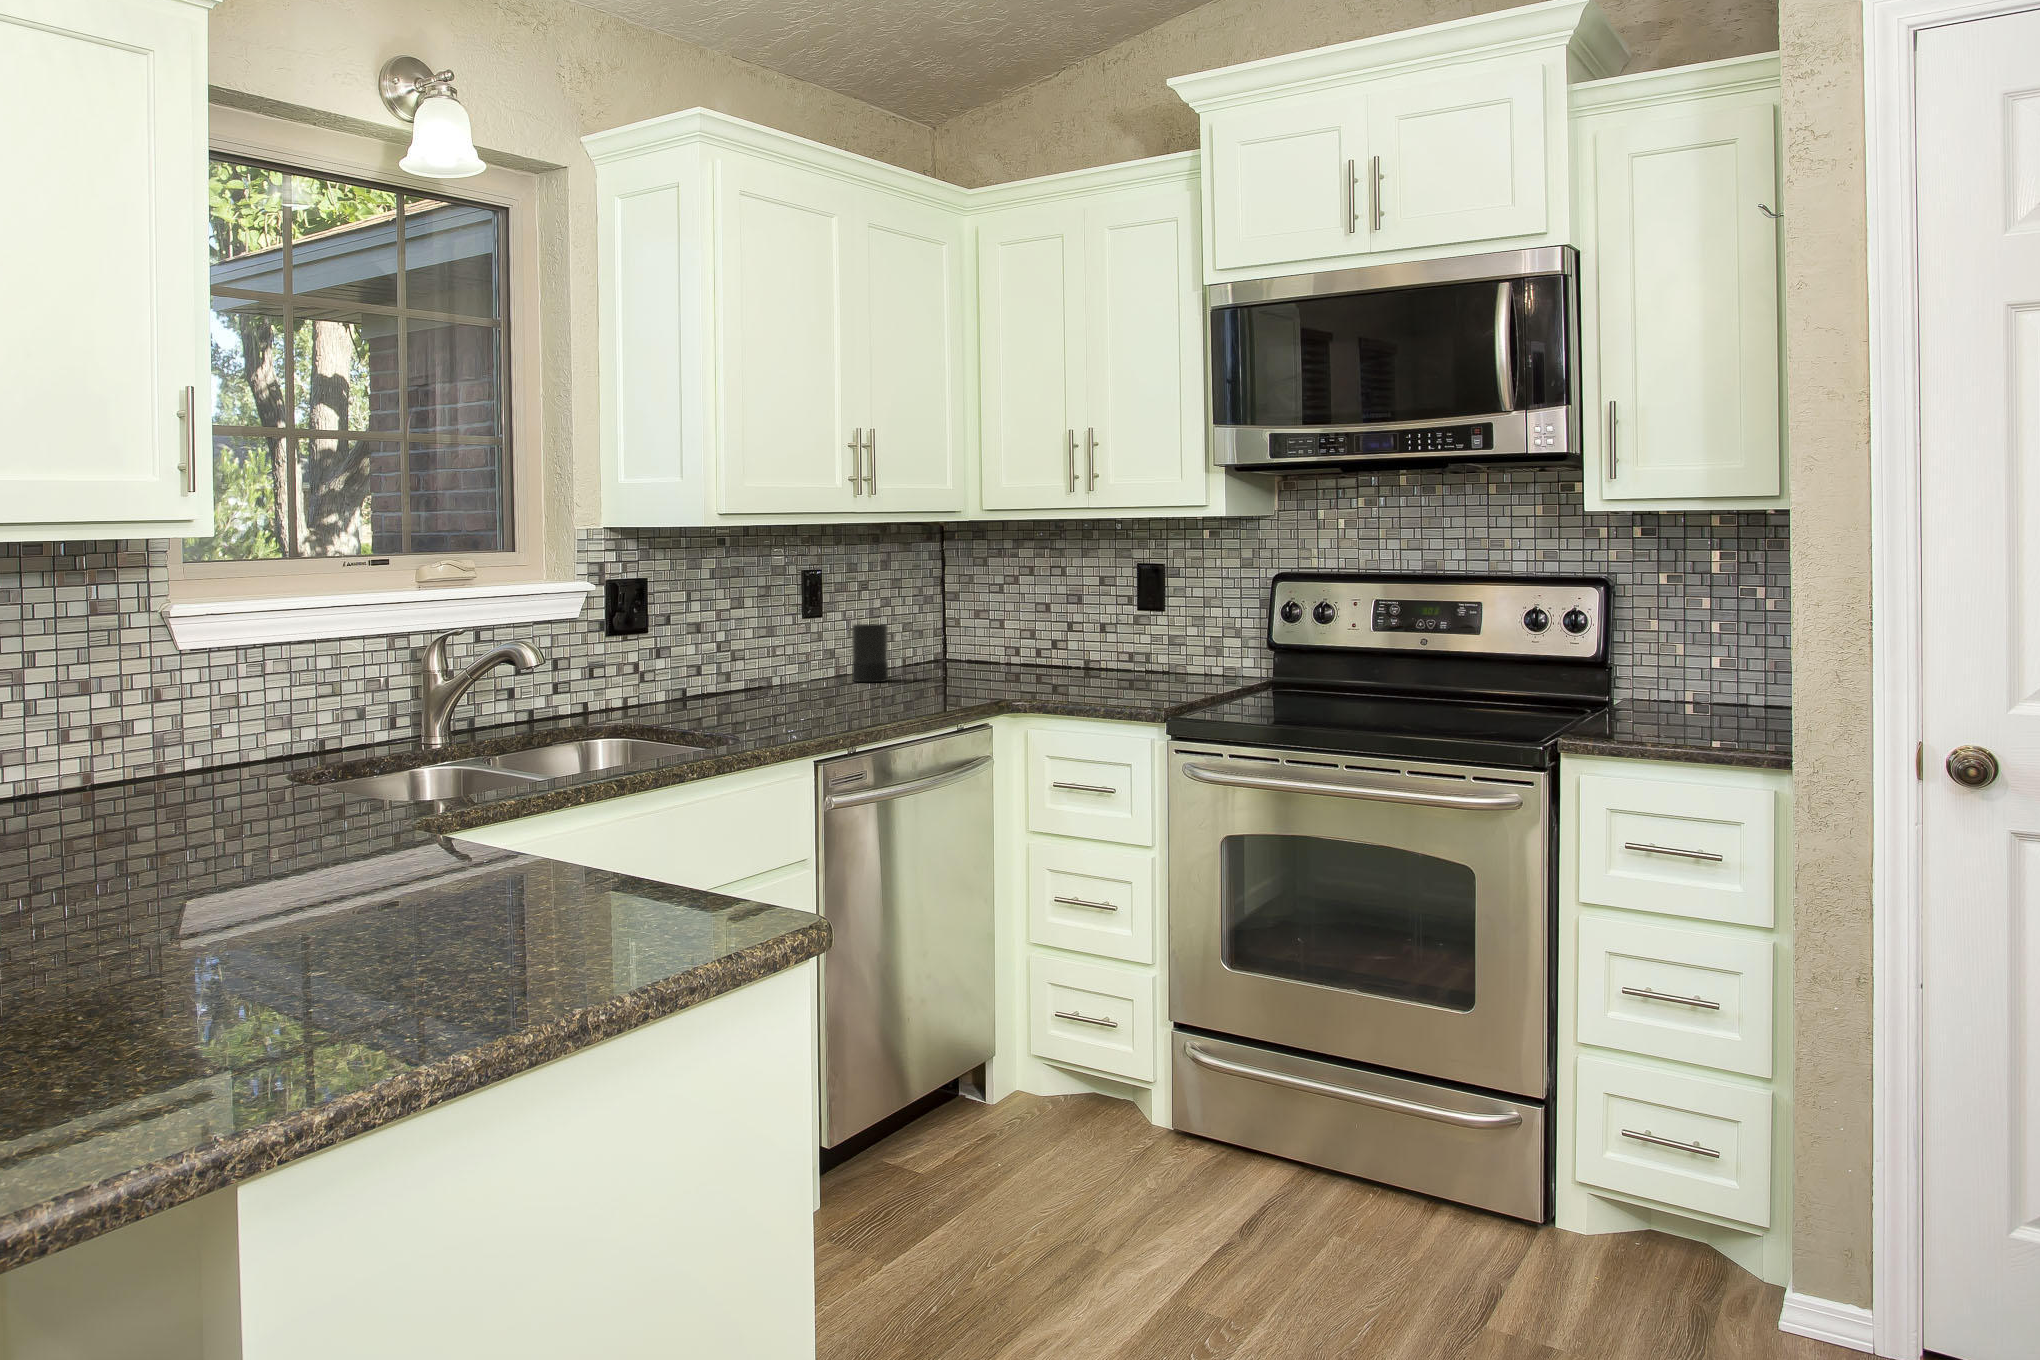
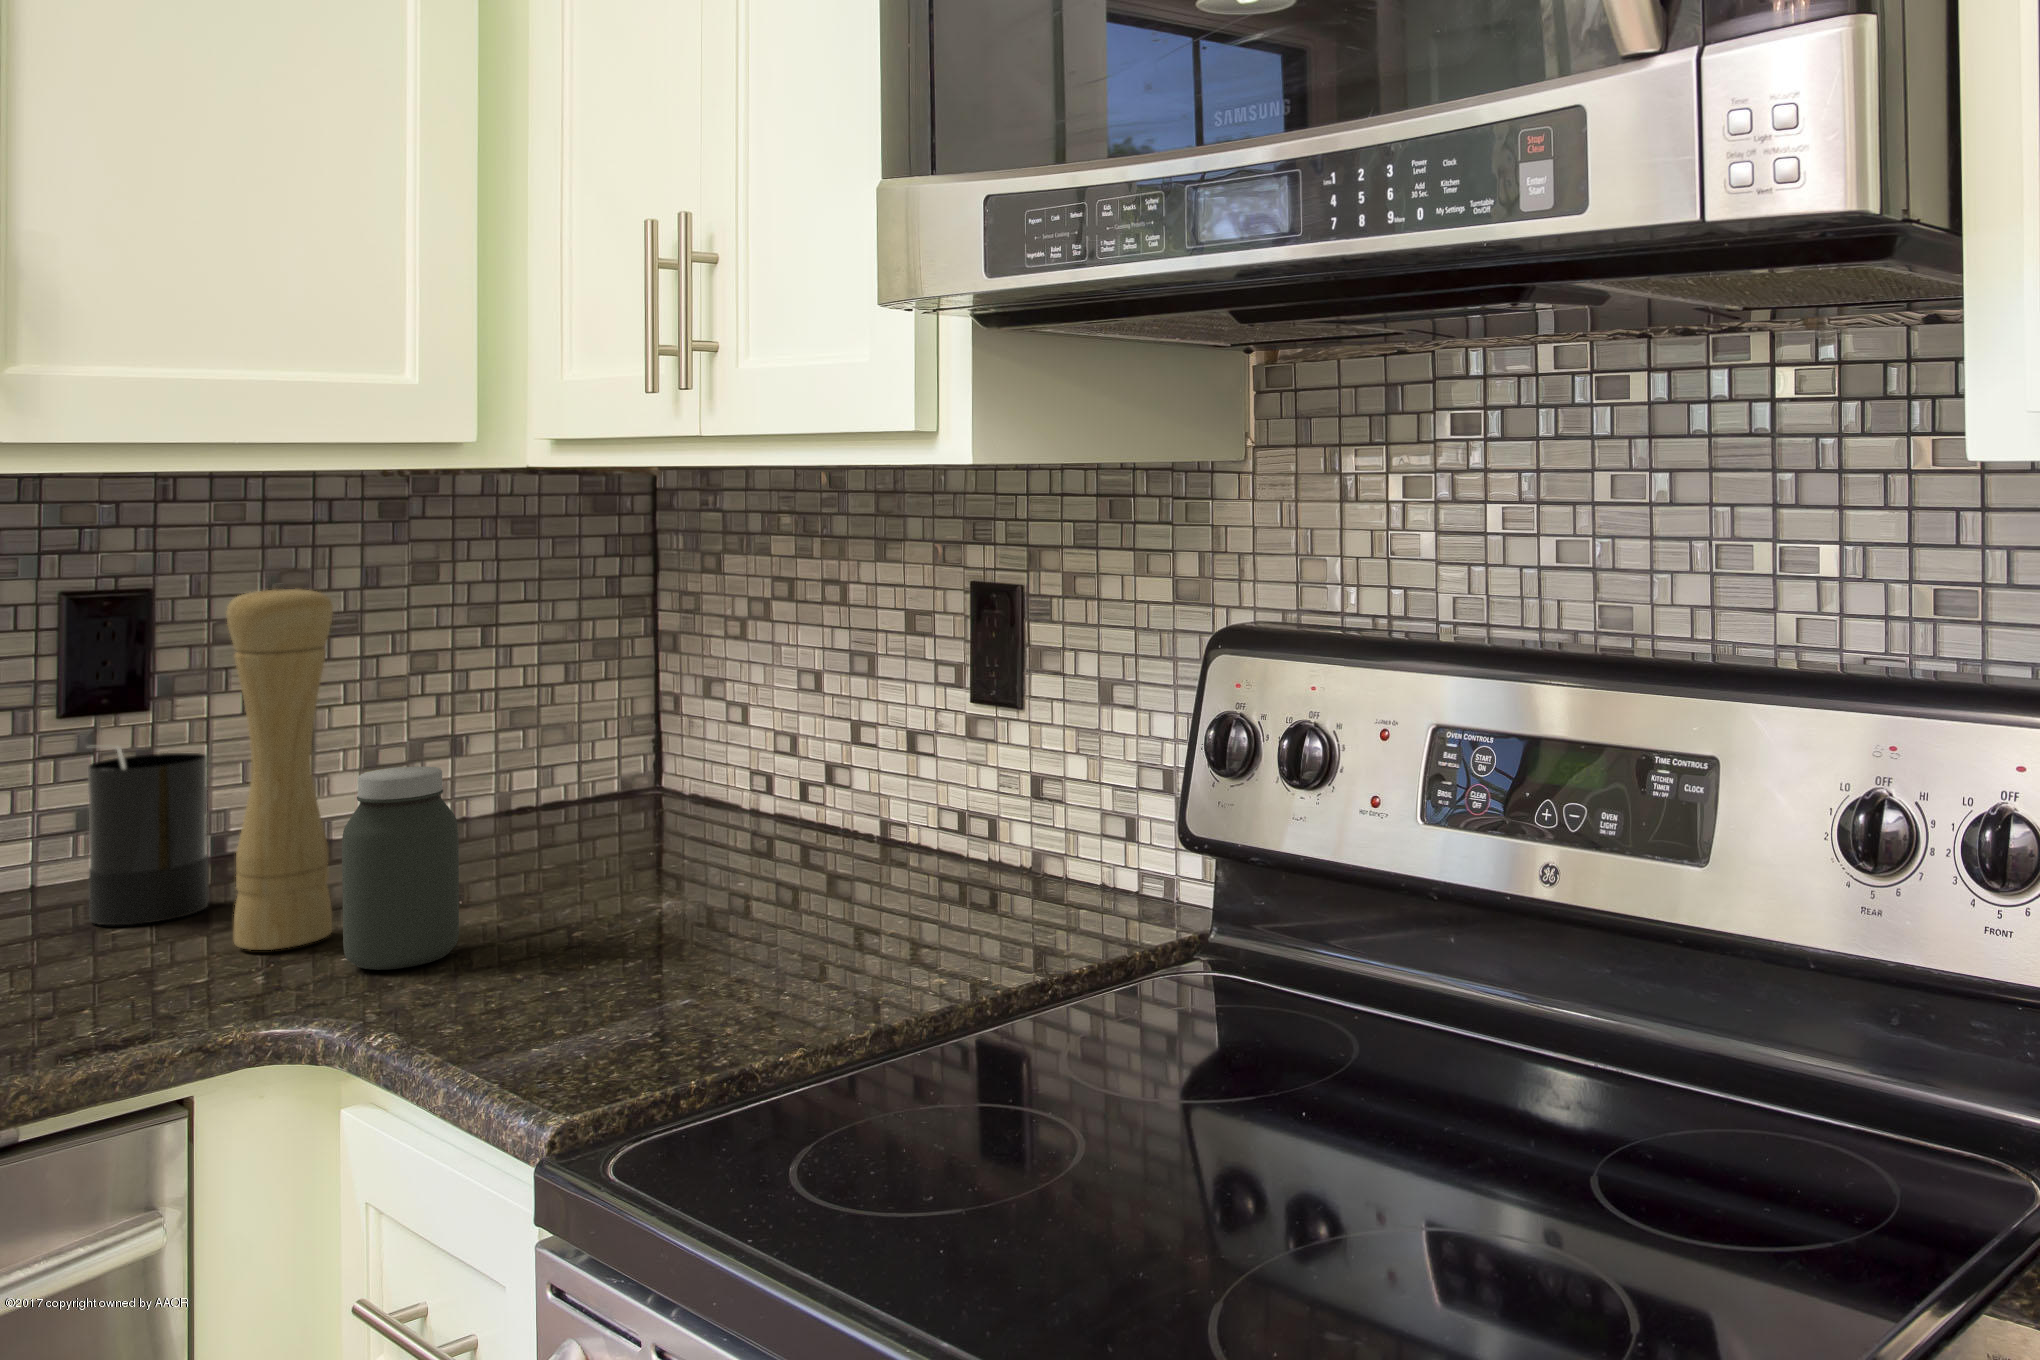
pepper mill: none [933,558,964,684] -> present [227,584,333,950]
jar: none [991,621,1025,686] -> present [342,766,459,970]

